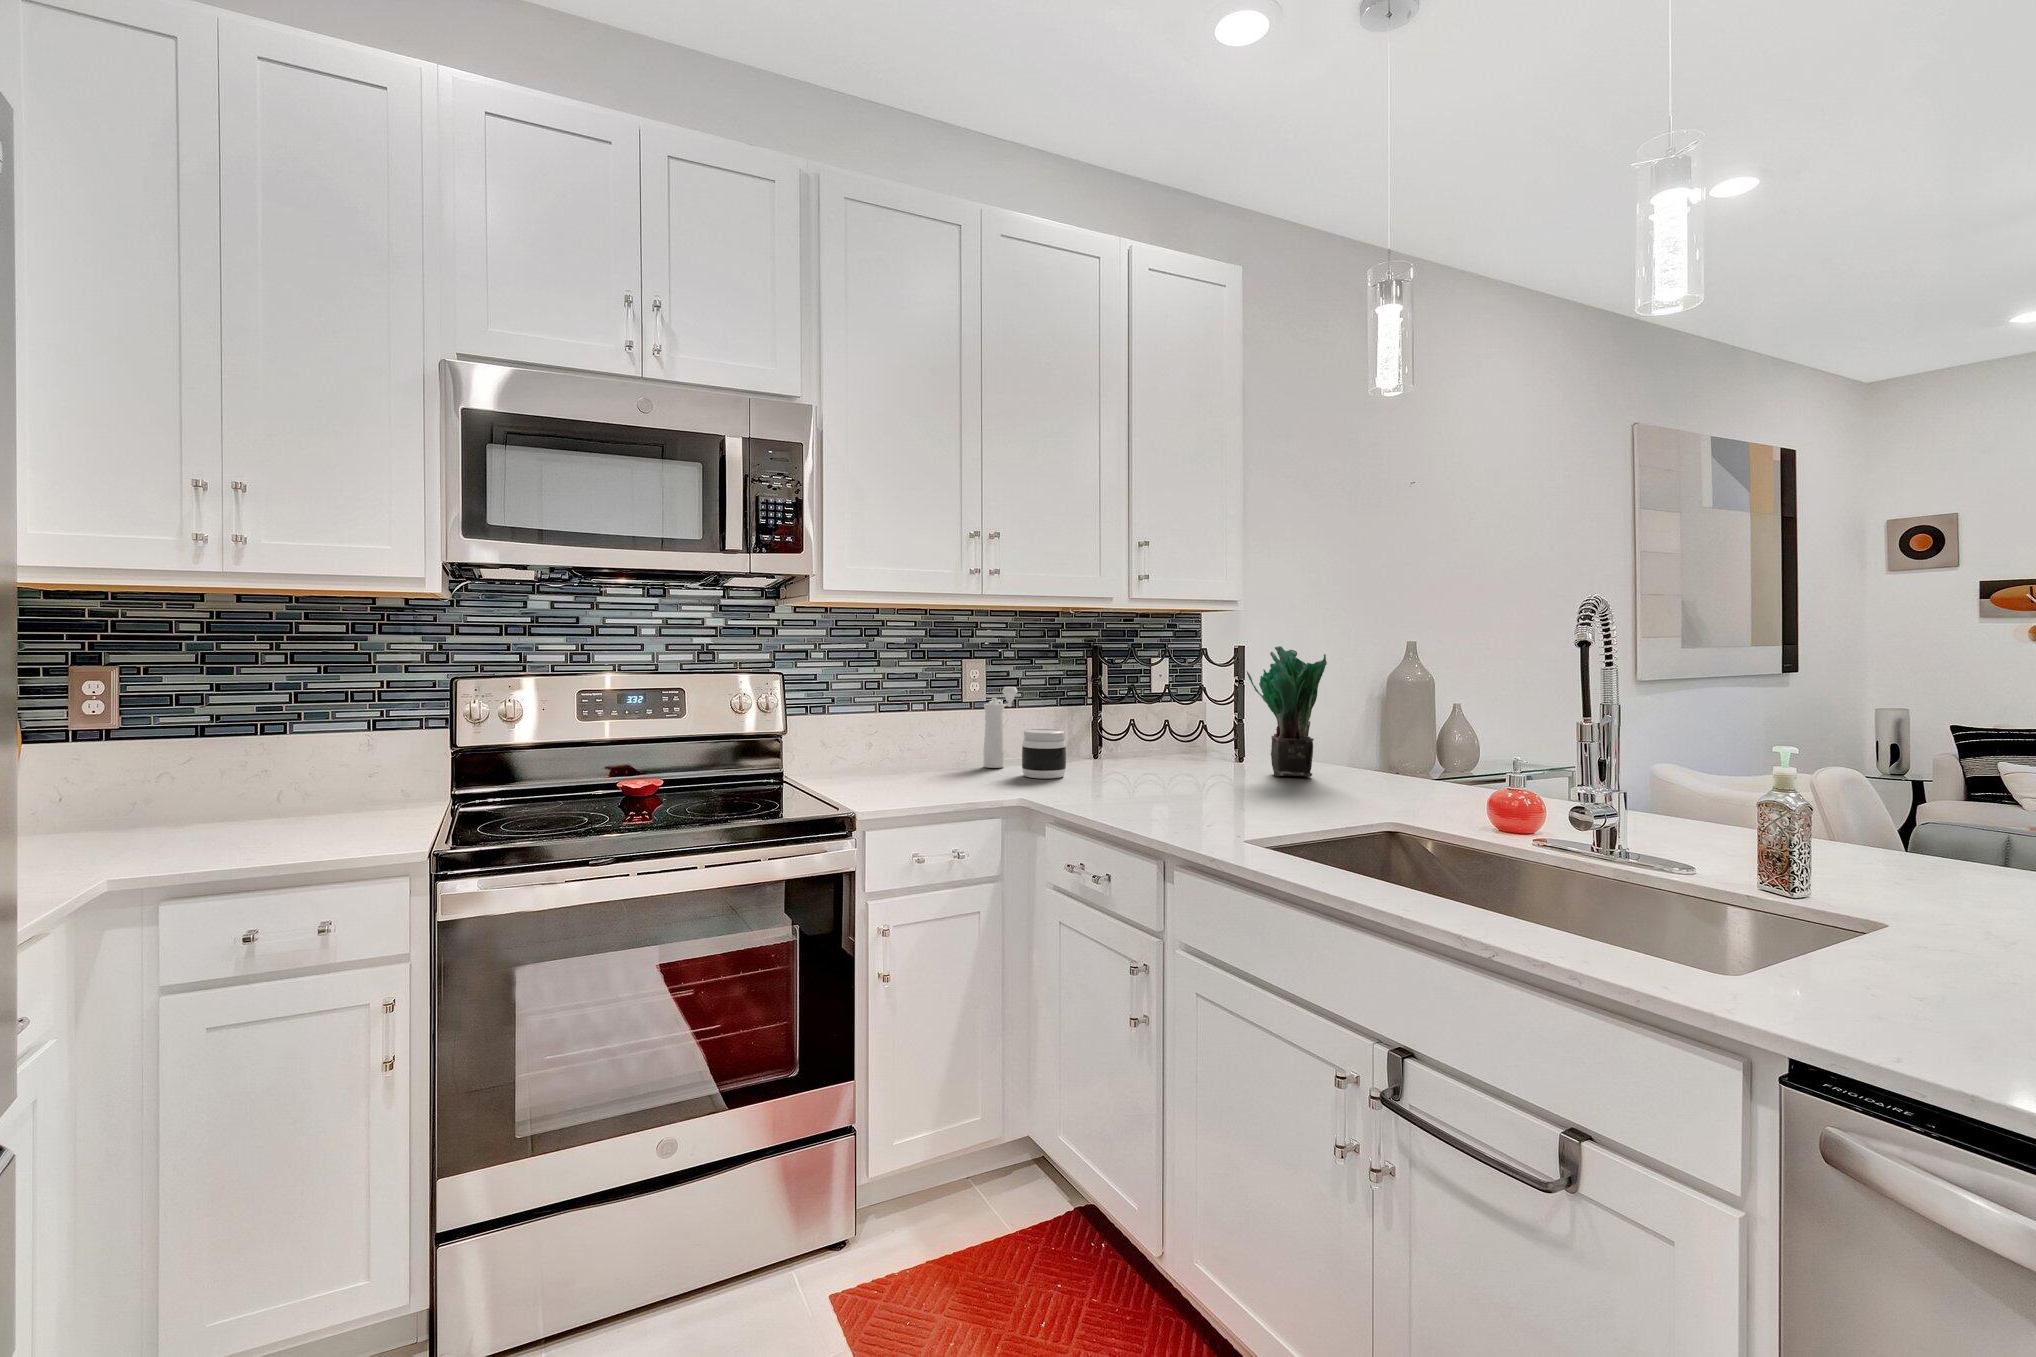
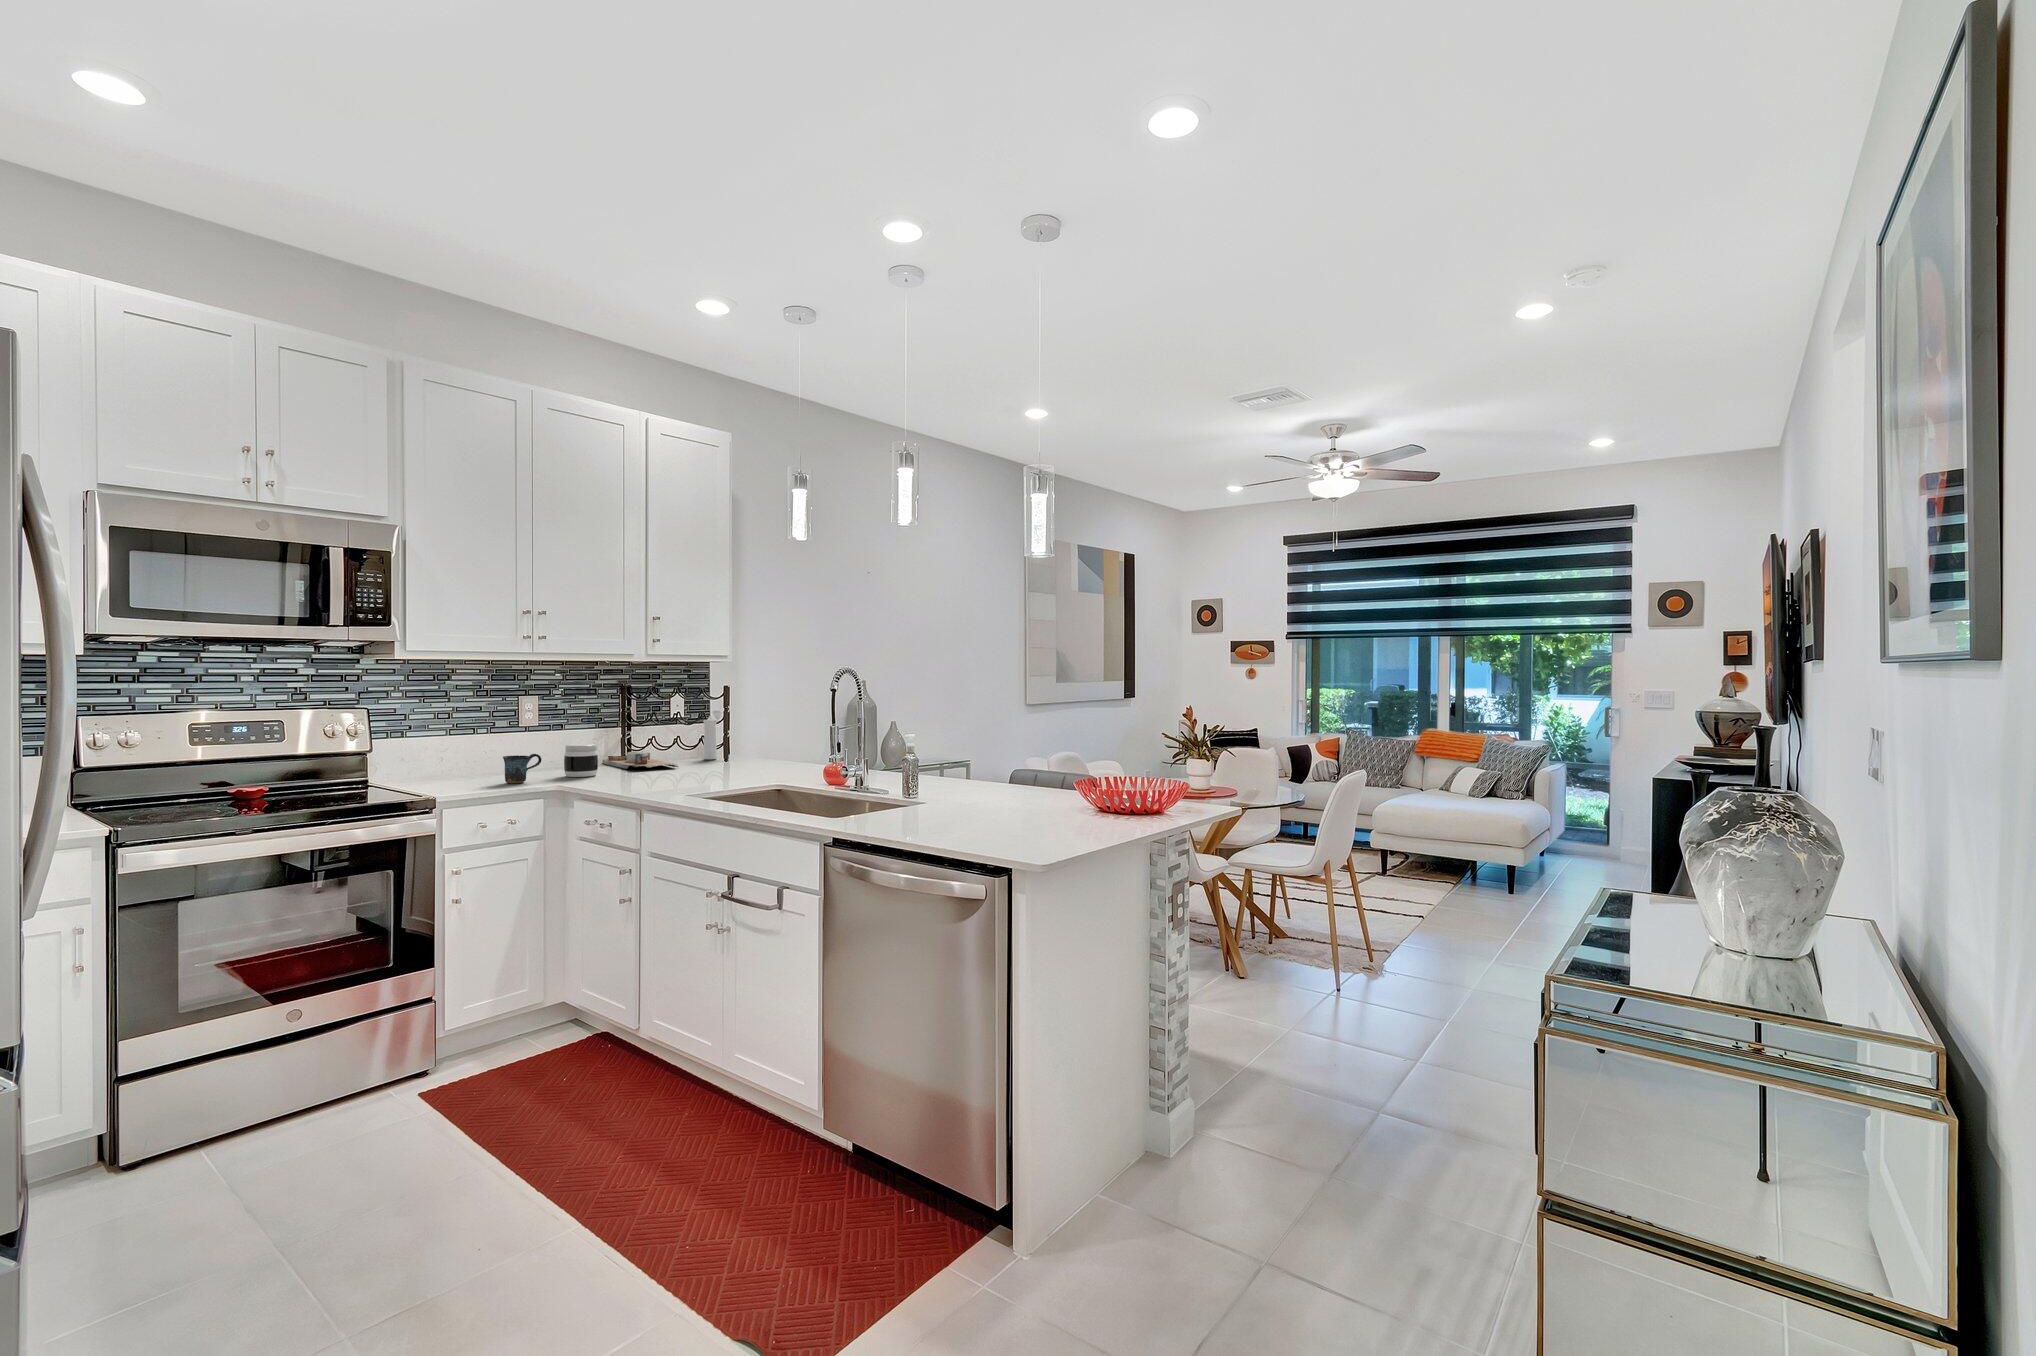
potted plant: present [1247,646,1327,777] -> none [726,685,776,769]
pepper mill: present [984,687,1018,768] -> present [703,710,722,759]
cutting board: none [1065,740,1173,768] -> present [602,752,678,769]
mug: none [944,743,994,786] -> present [503,754,541,783]

